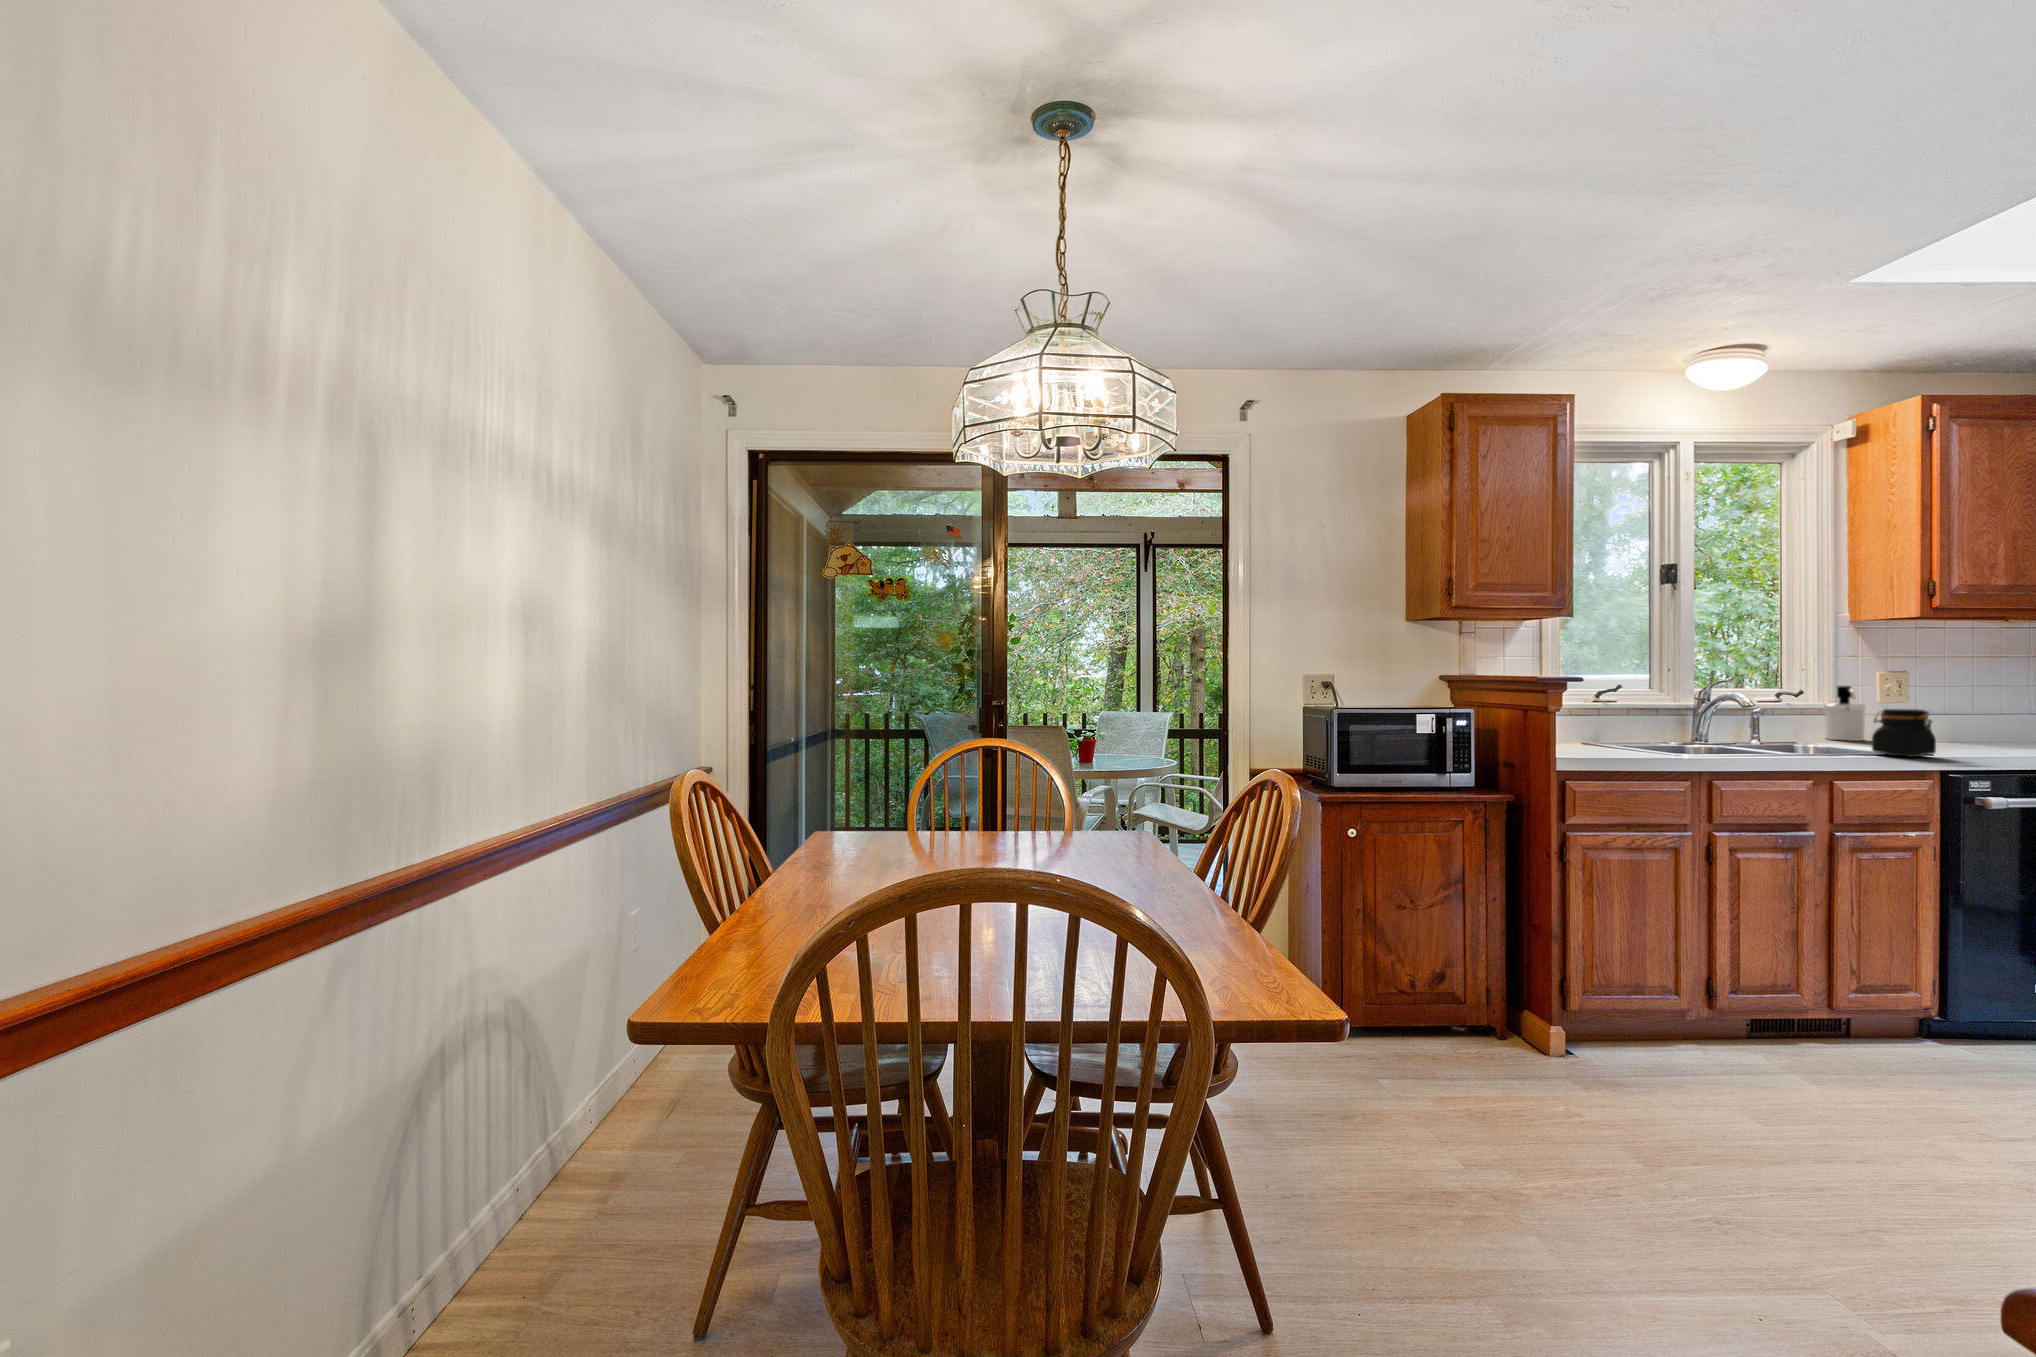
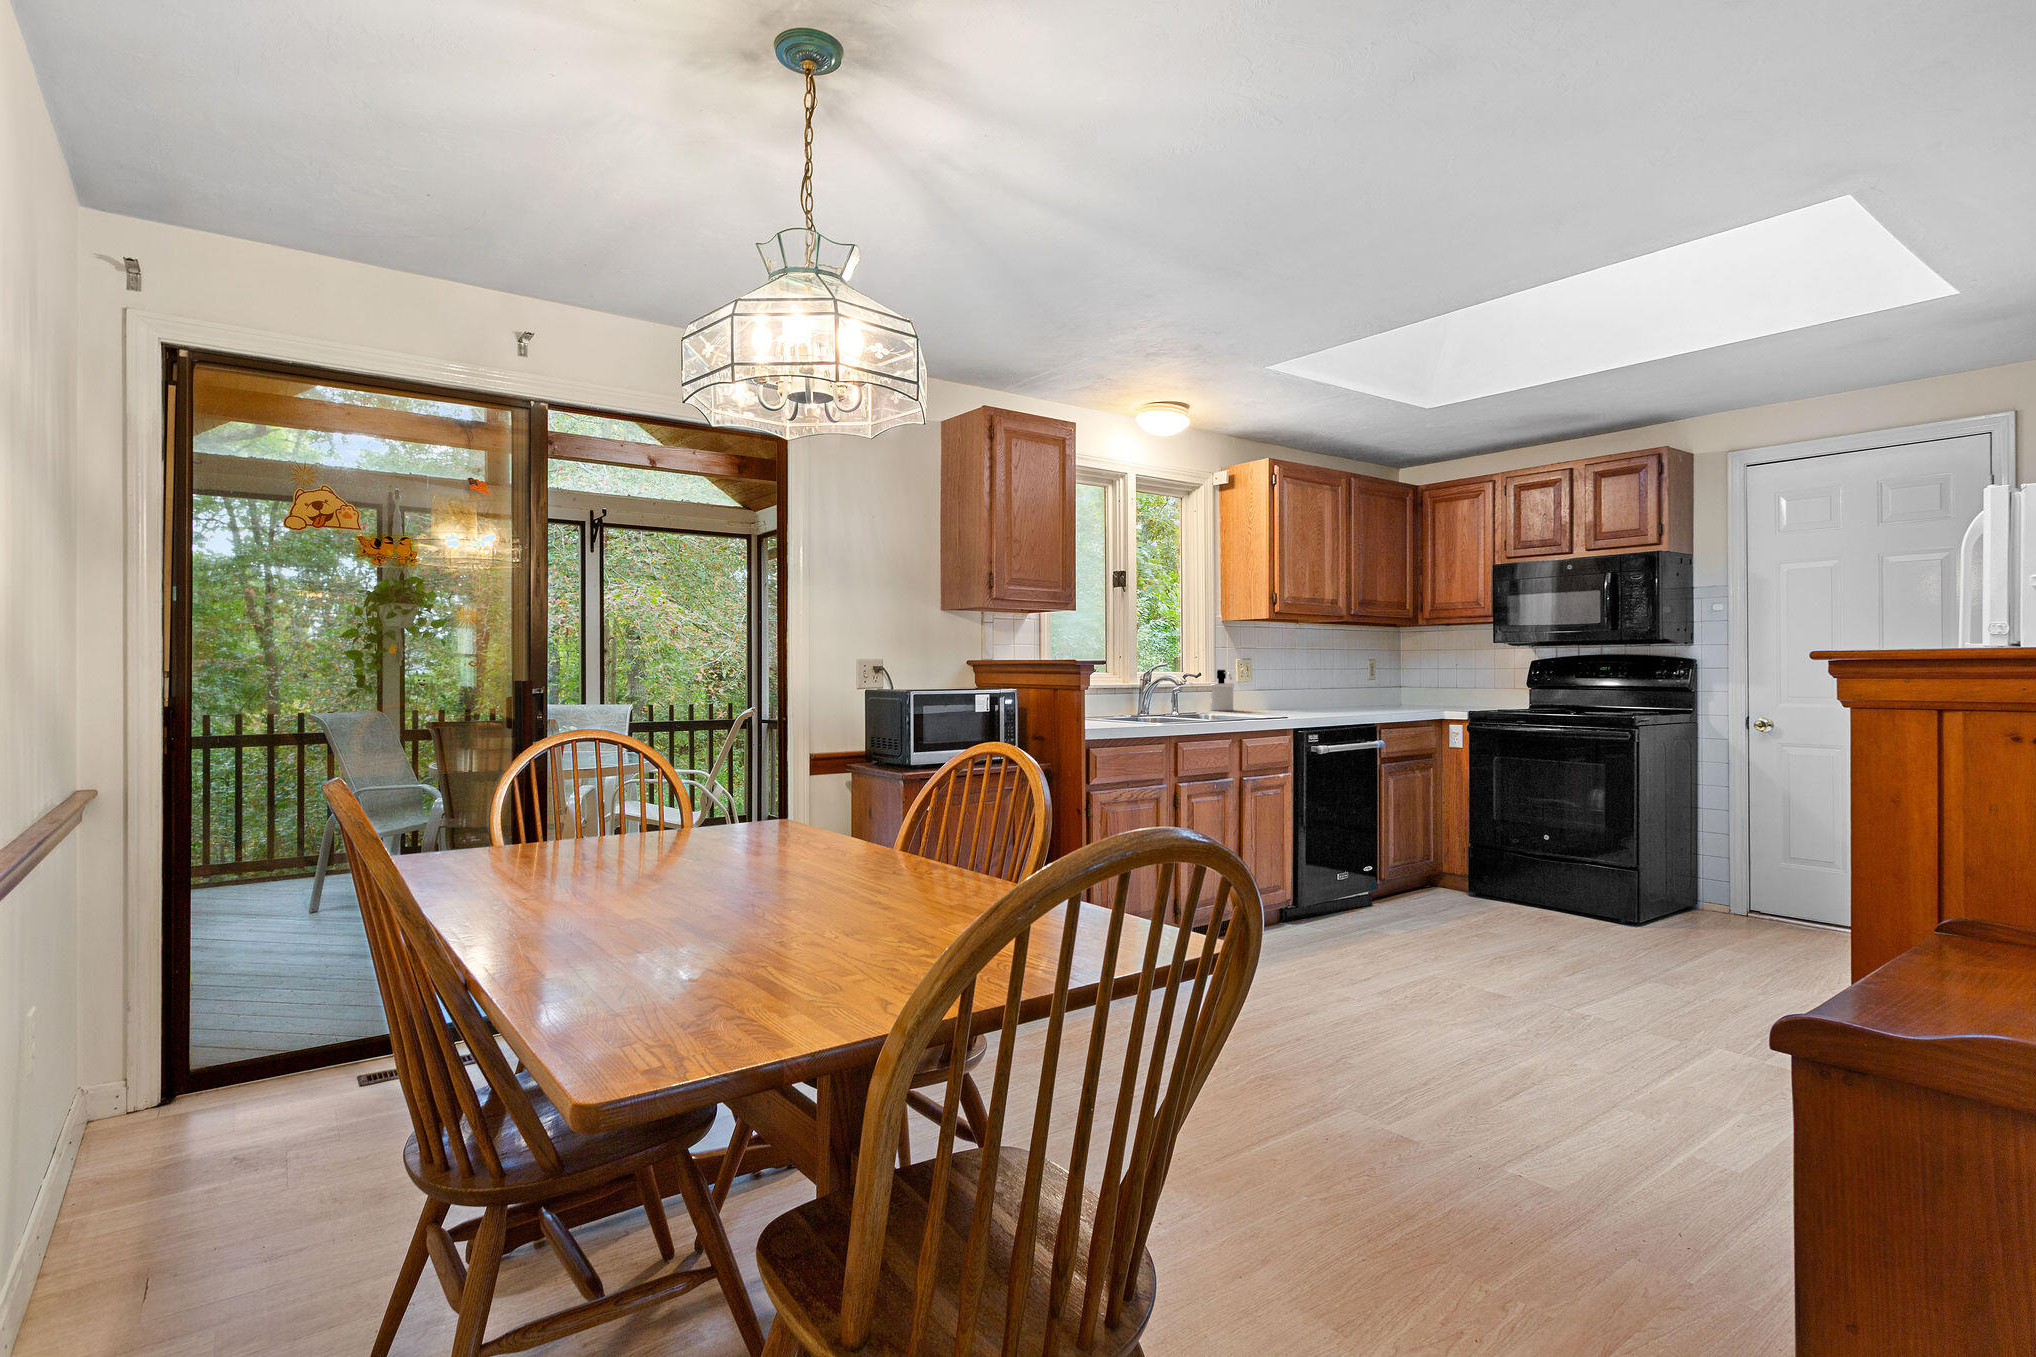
jar: present [1872,709,1936,757] -> none [1253,685,1289,719]

